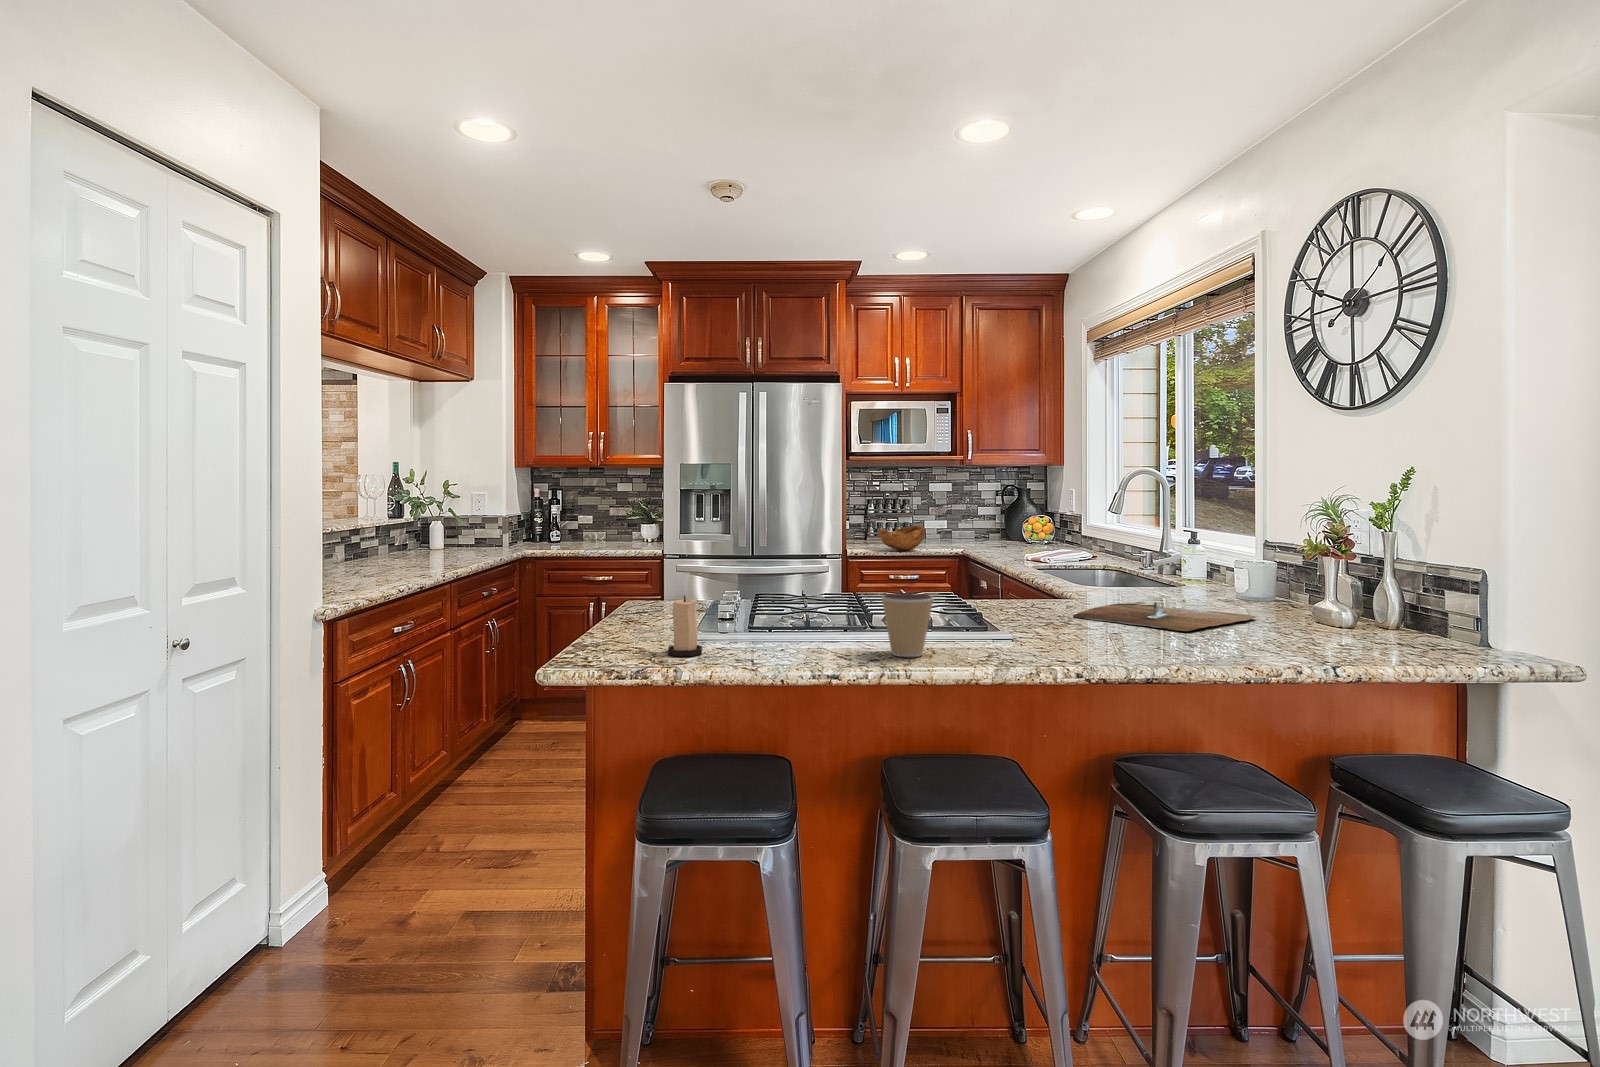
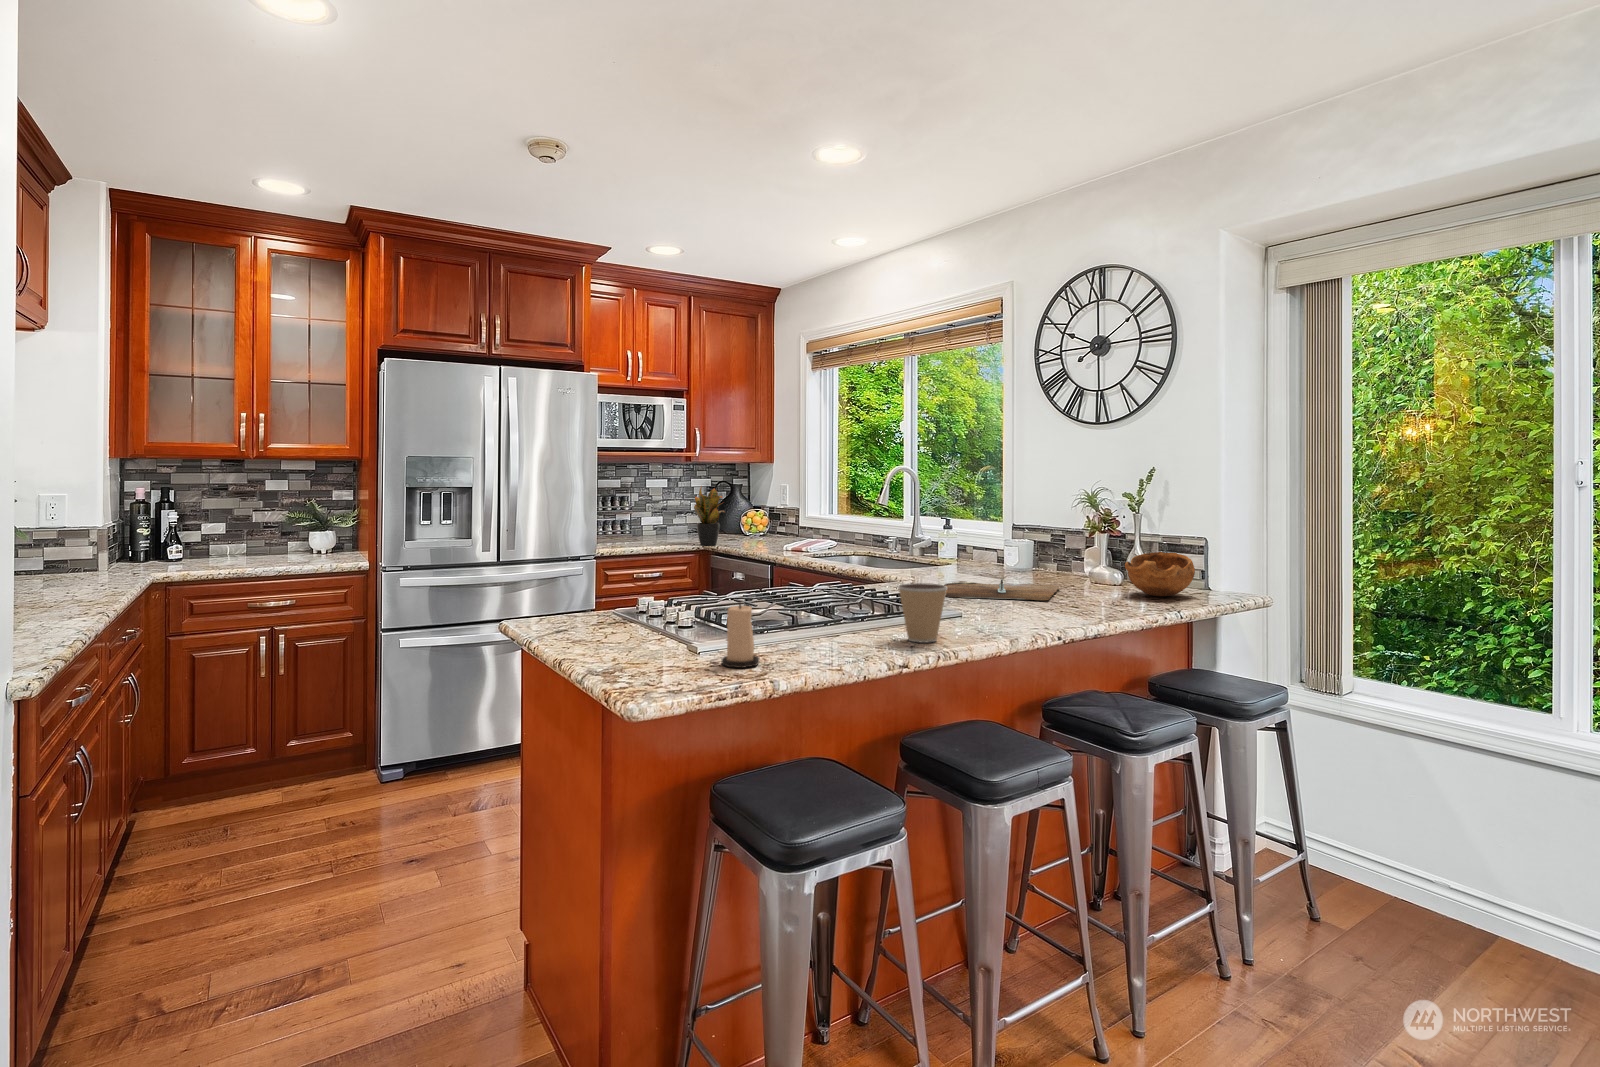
potted plant: none [954,486,994,550] -> present [694,486,725,546]
wooden bowl: present [877,526,925,551] -> present [1125,552,1195,596]

